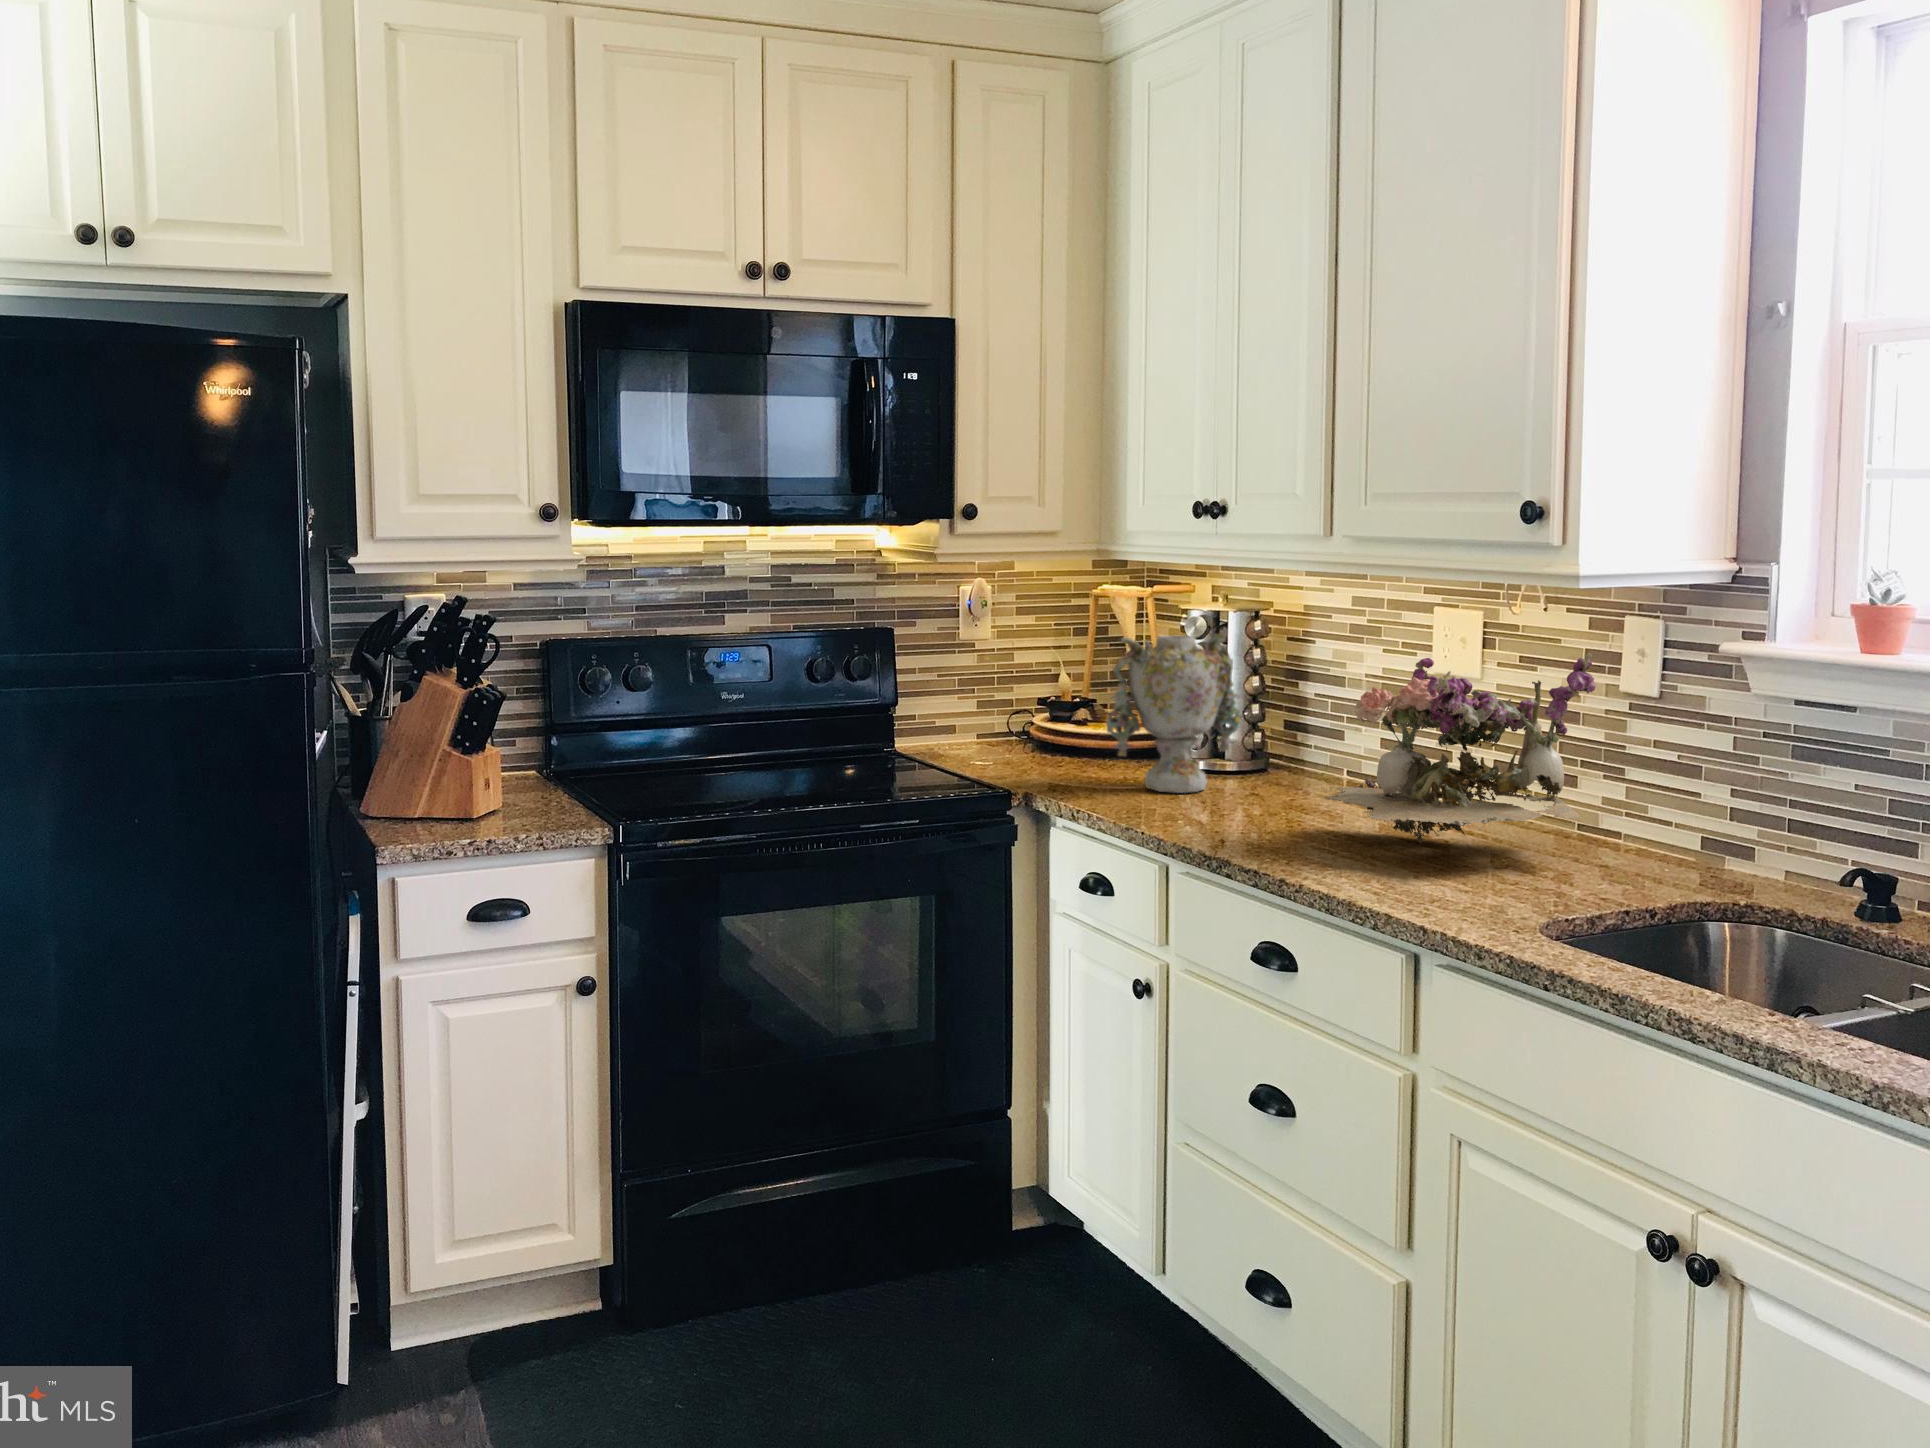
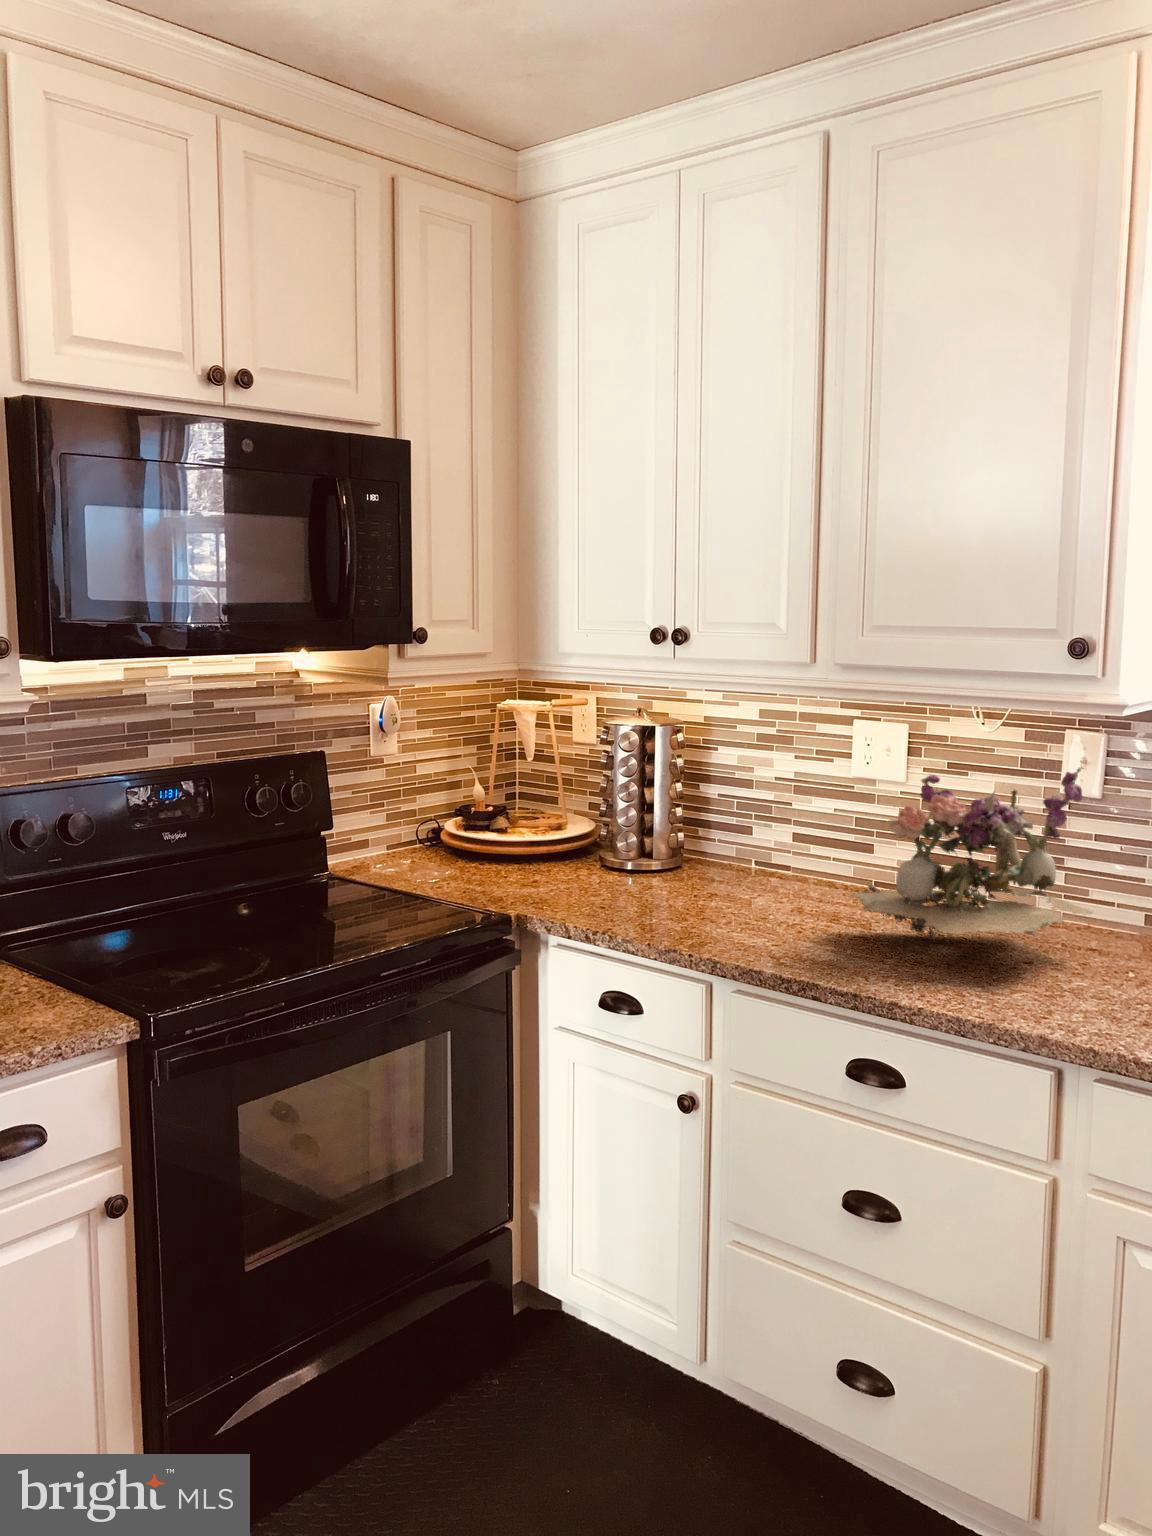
vase: present [1106,628,1243,793] -> none [590,744,696,902]

